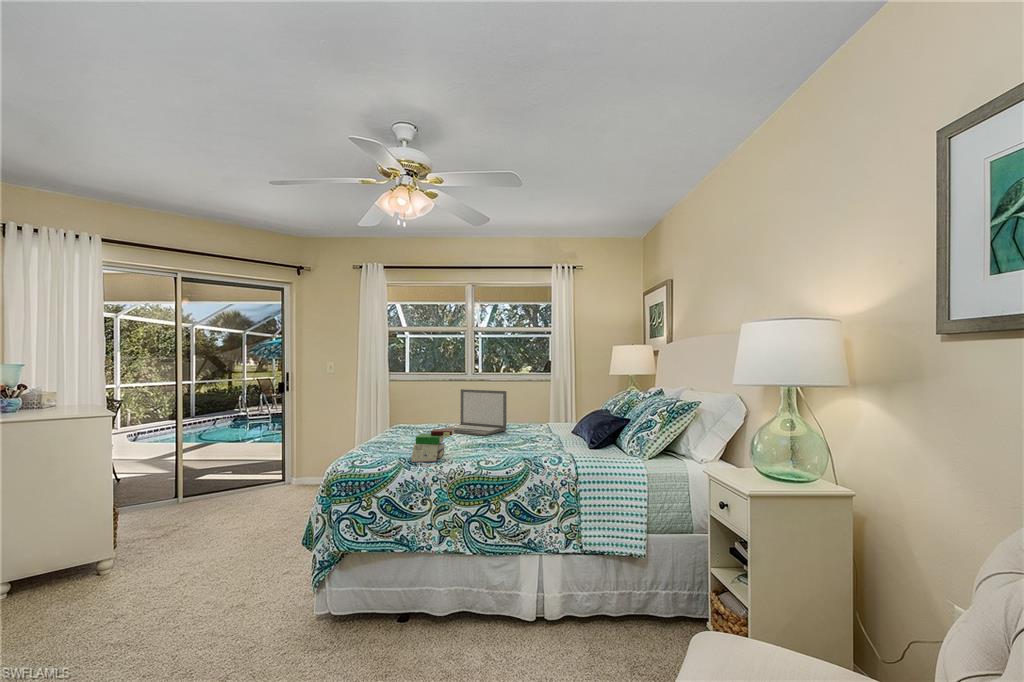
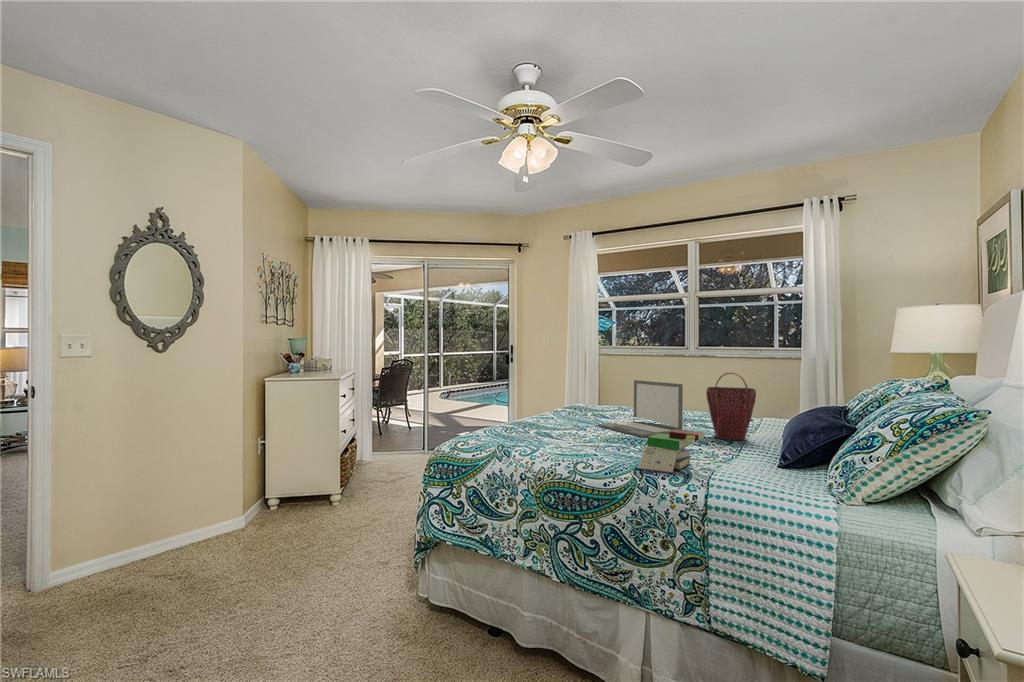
handbag: none [522,380,554,431] -> present [706,373,756,440]
book: present [411,429,454,463] -> present [638,429,704,473]

